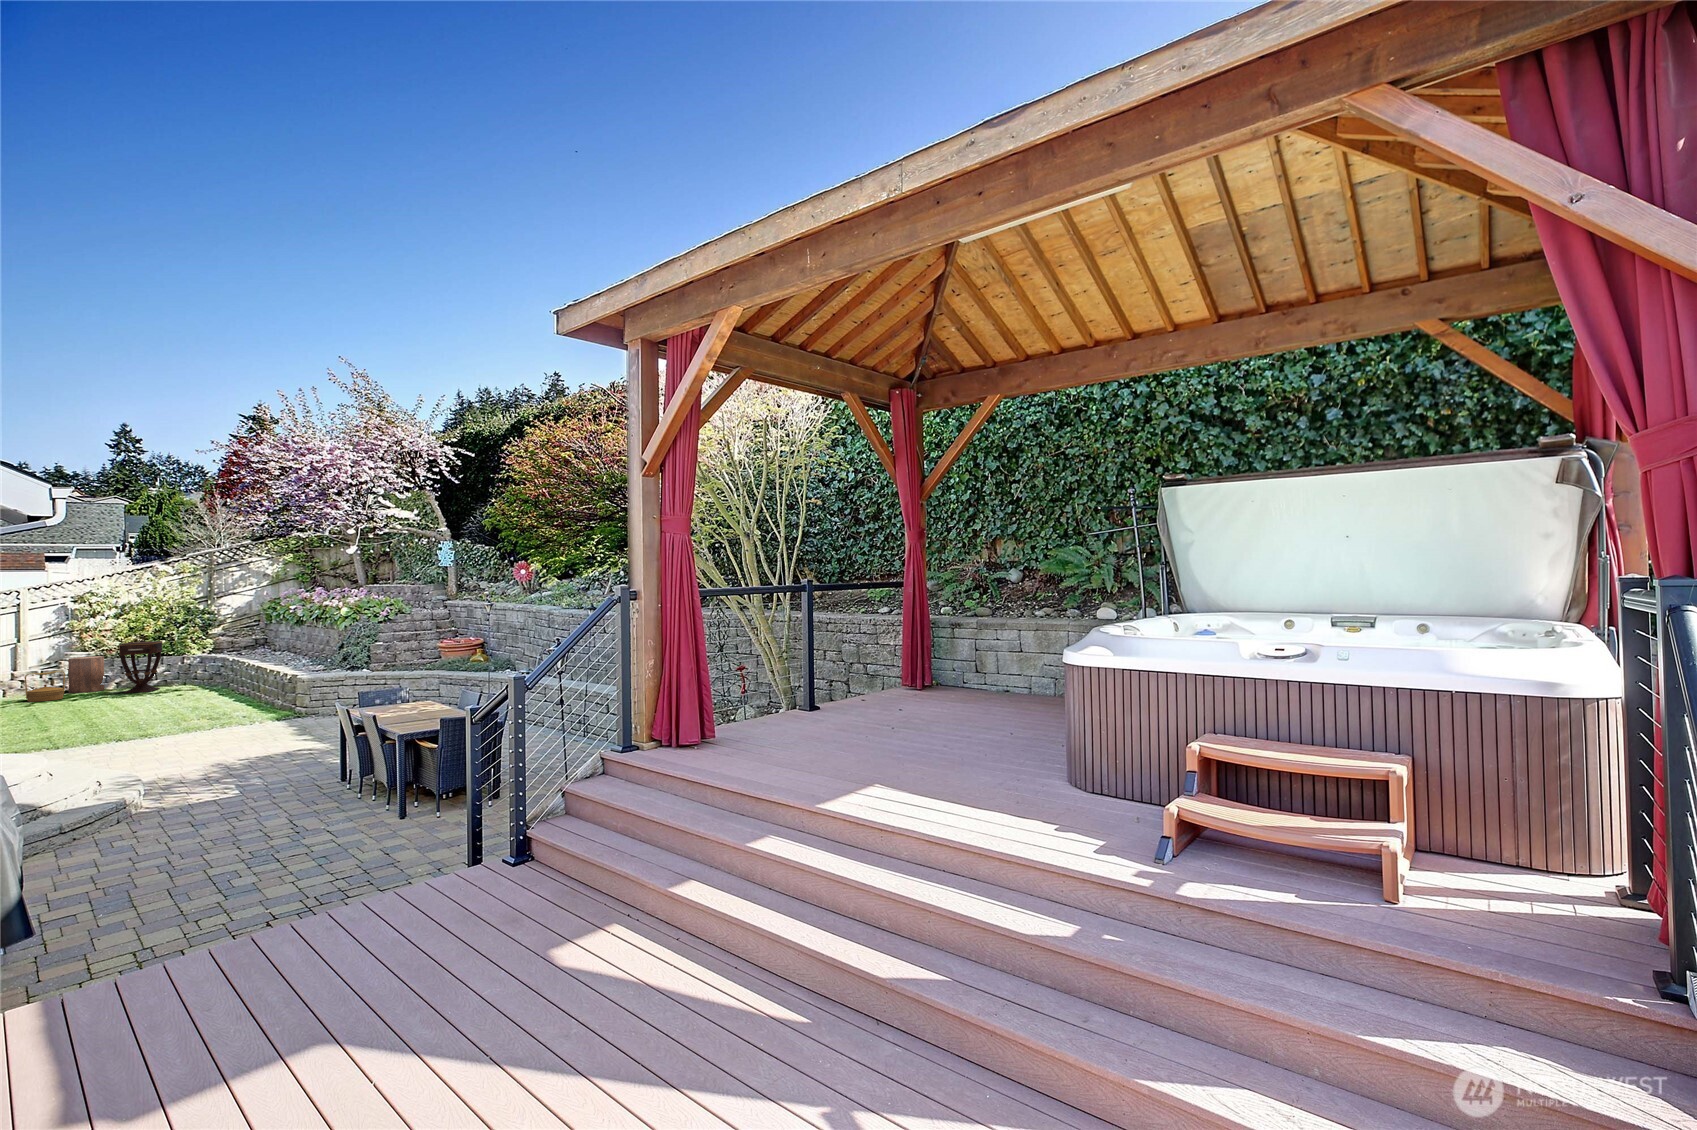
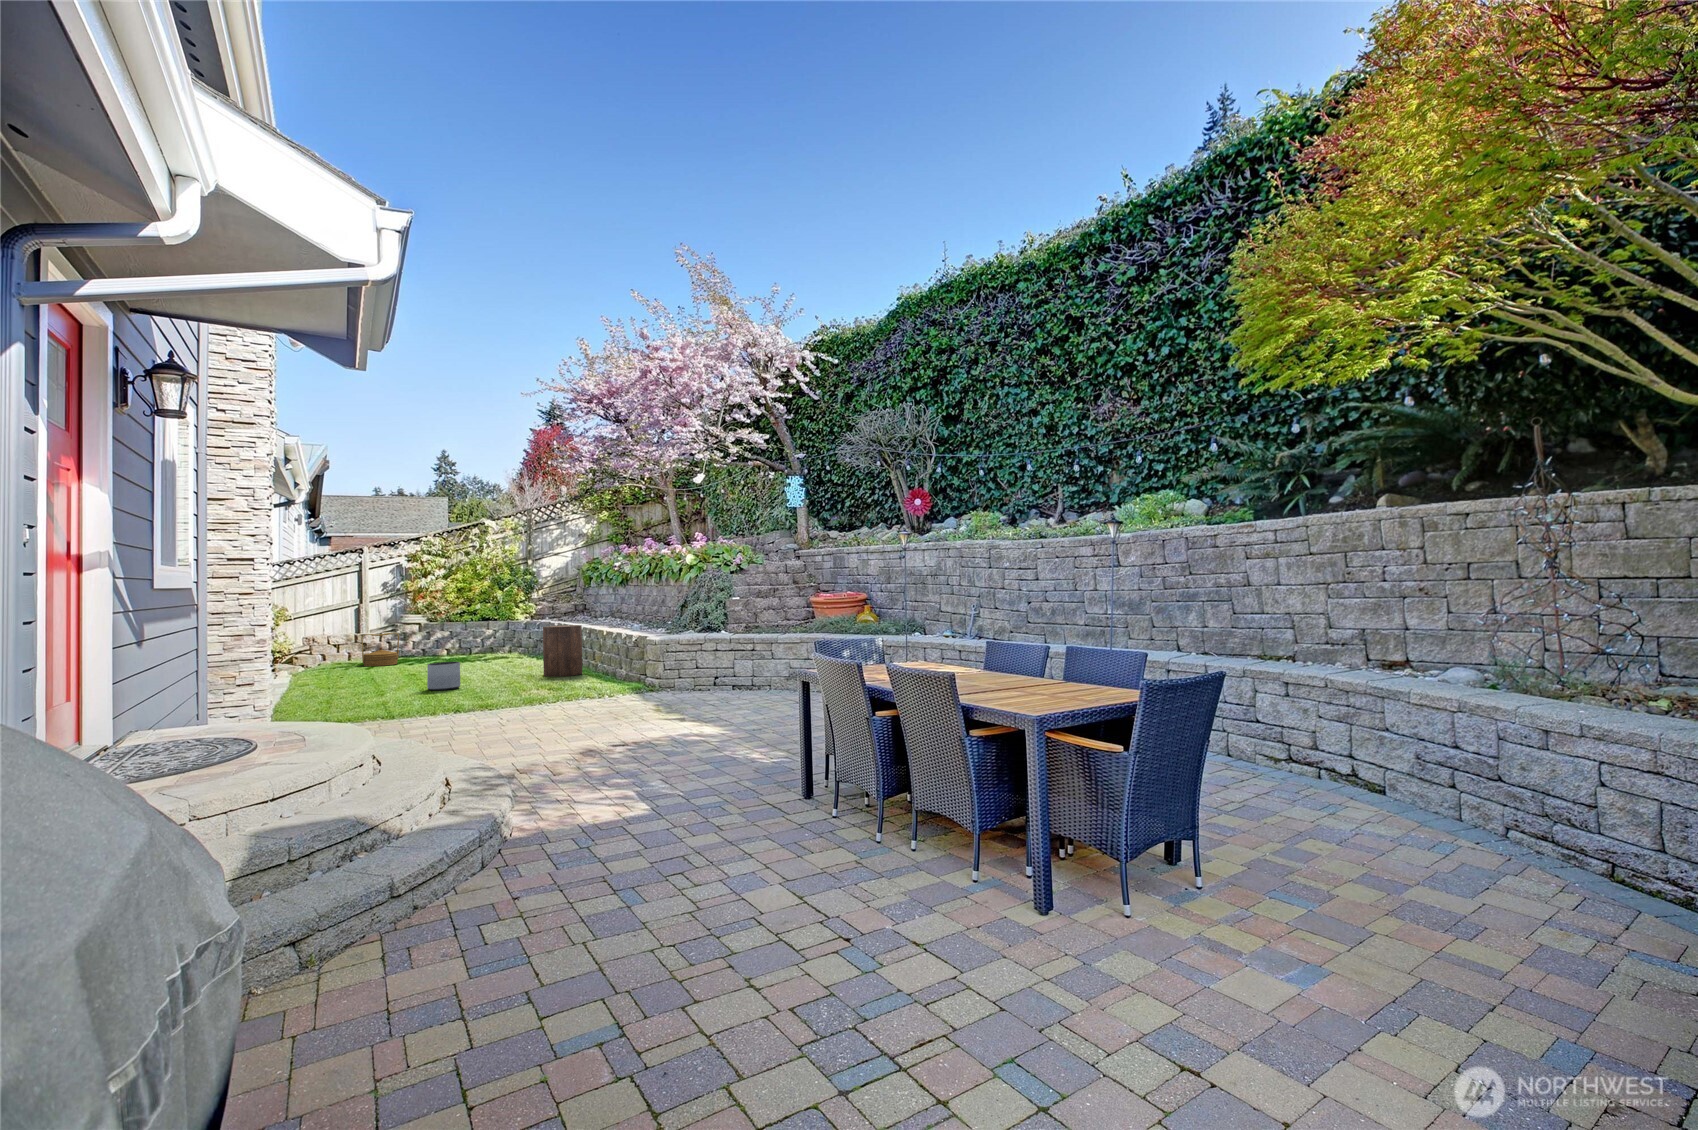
side table: present [119,641,162,693] -> none [449,604,490,661]
stool: present [68,656,104,693] -> present [543,625,582,677]
planter: none [93,702,124,725] -> present [427,662,460,690]

